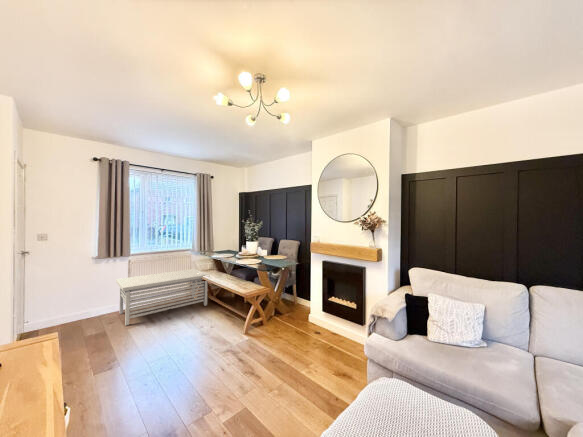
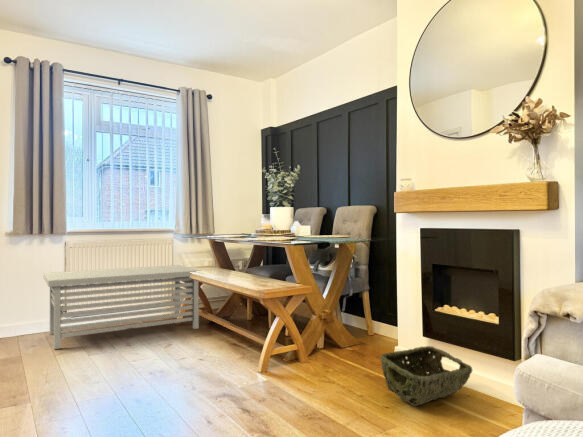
woven basket: none [304,318,345,351] -> present [380,346,472,406]

